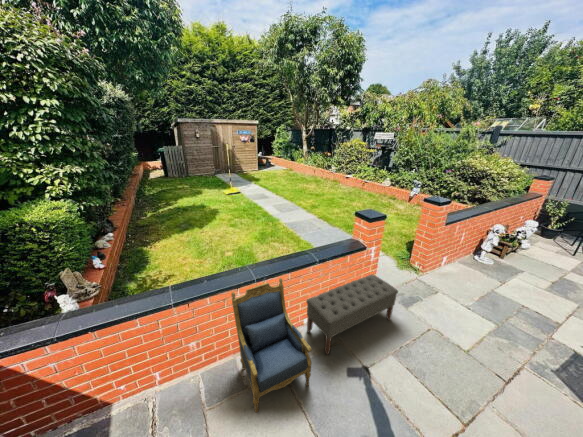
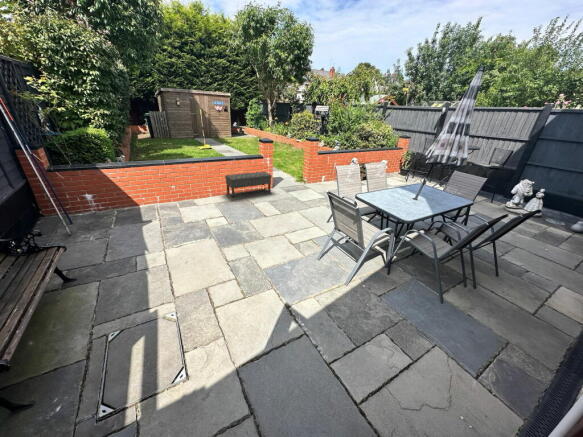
armchair: present [231,278,312,413] -> none [186,158,221,206]

